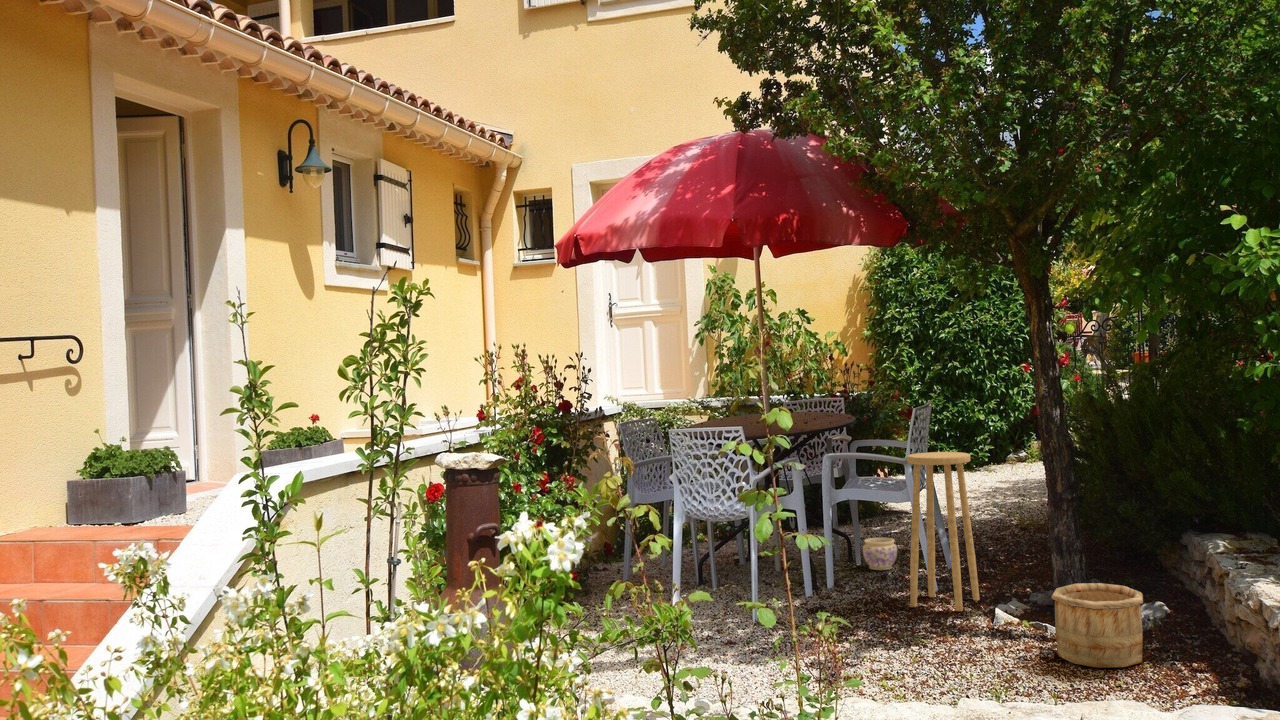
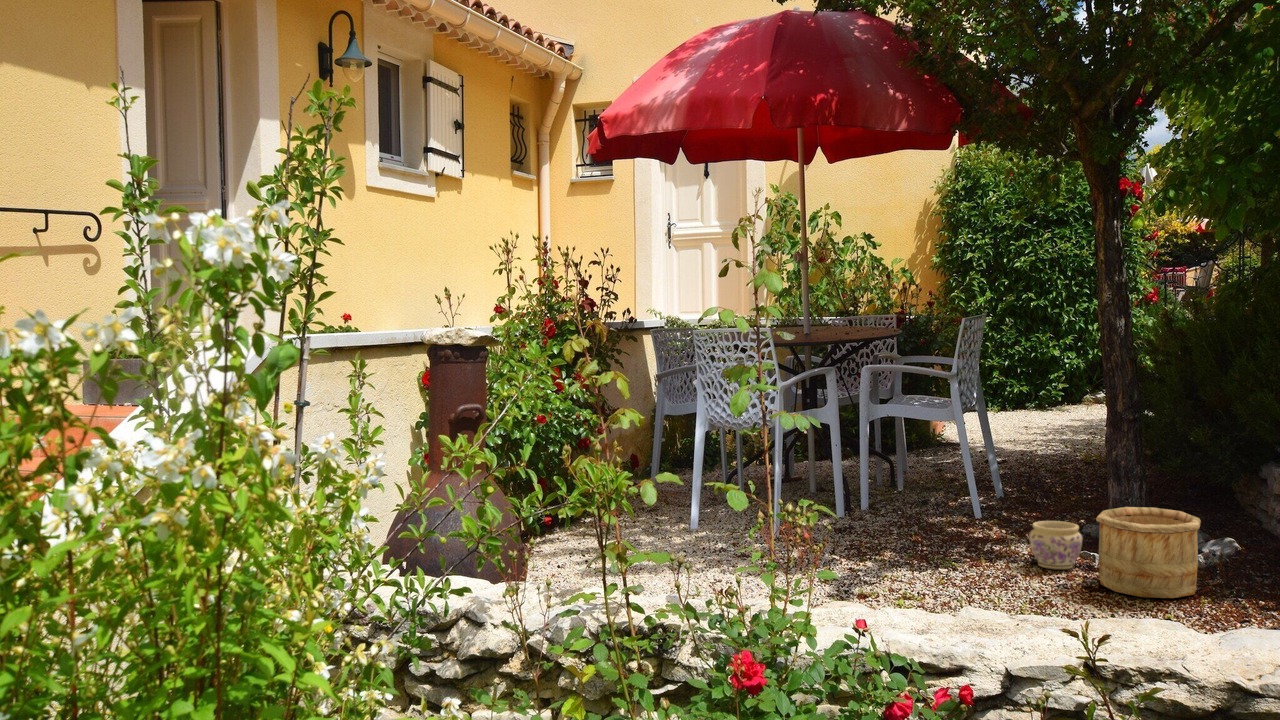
stool: present [907,452,980,611] -> none [948,367,1025,537]
planter: present [863,538,897,571] -> present [1029,521,1082,570]

